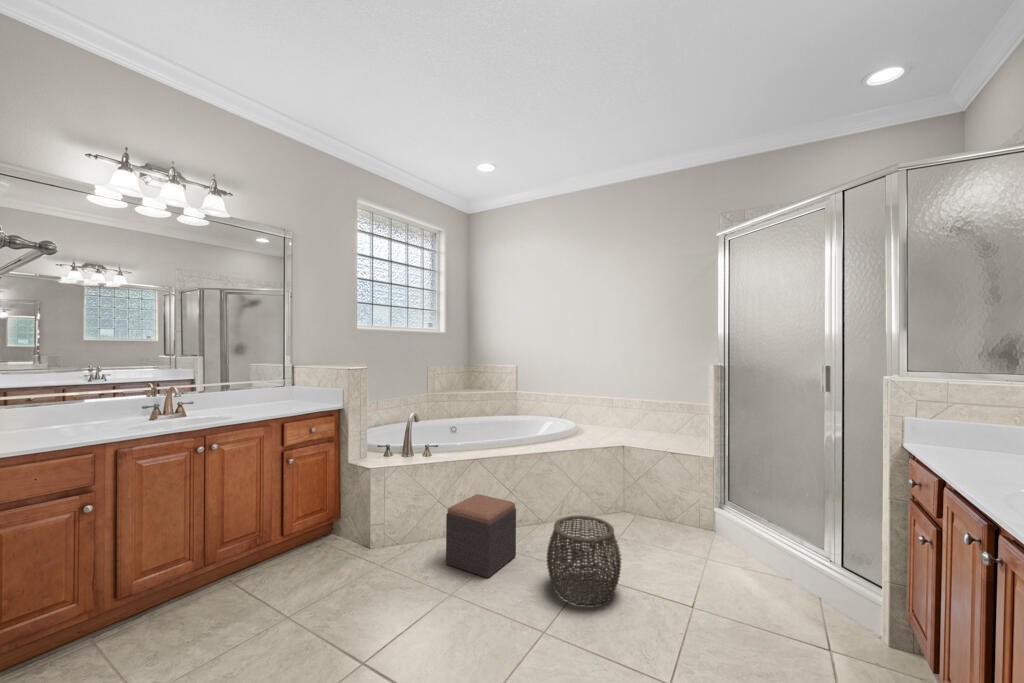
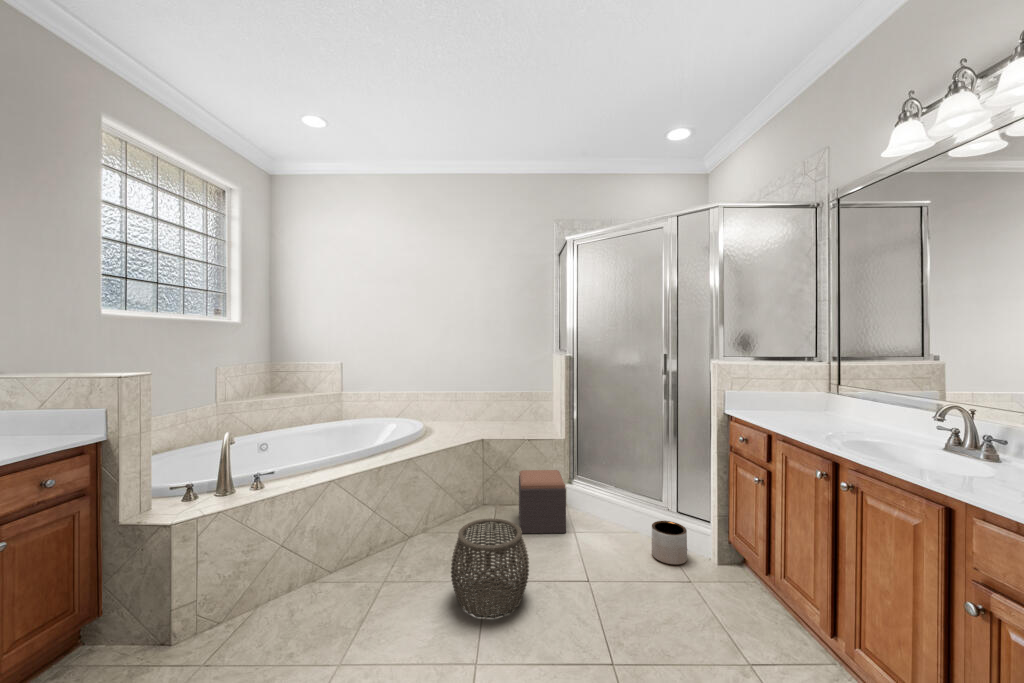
footstool: present [446,494,516,578] -> present [519,470,566,534]
planter: none [794,571,845,629] -> present [652,521,687,565]

